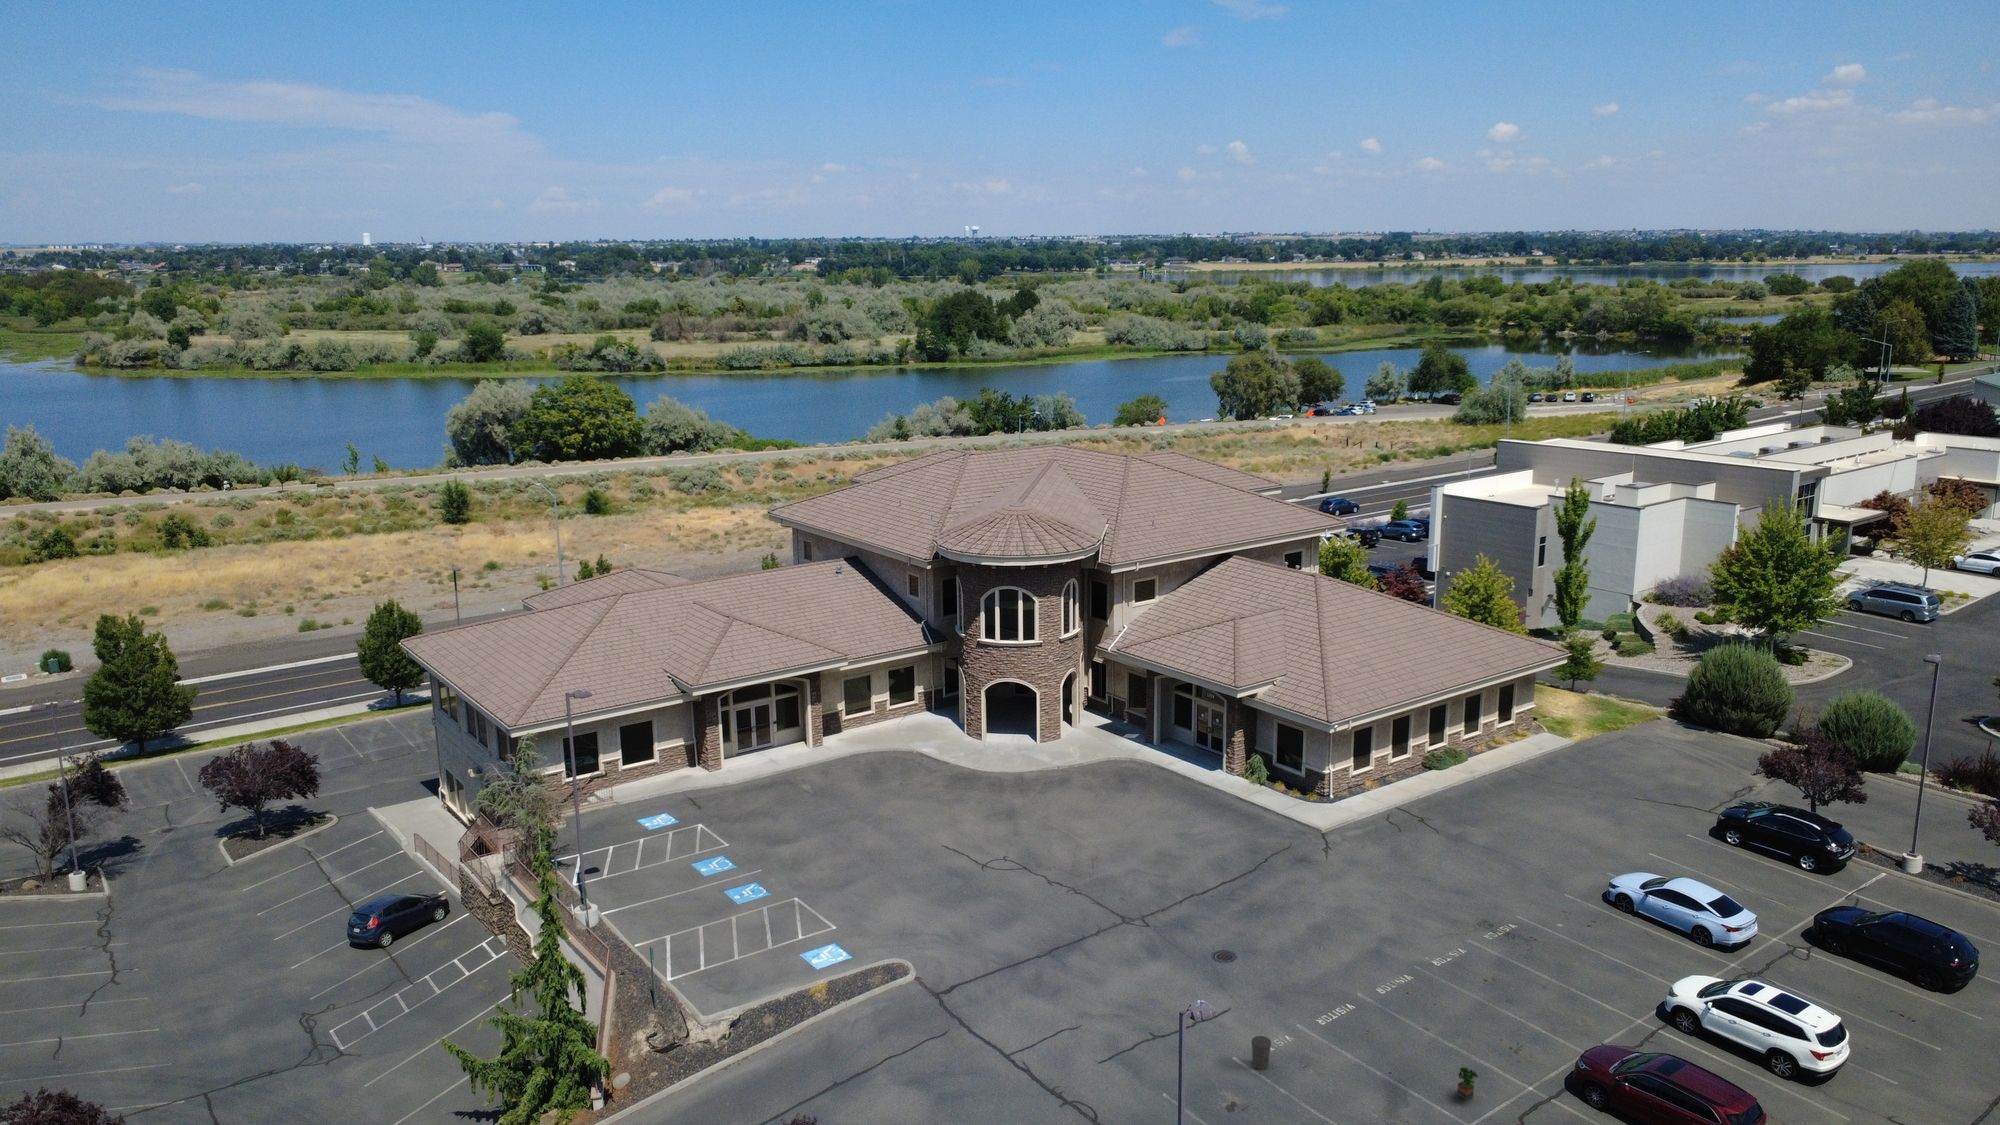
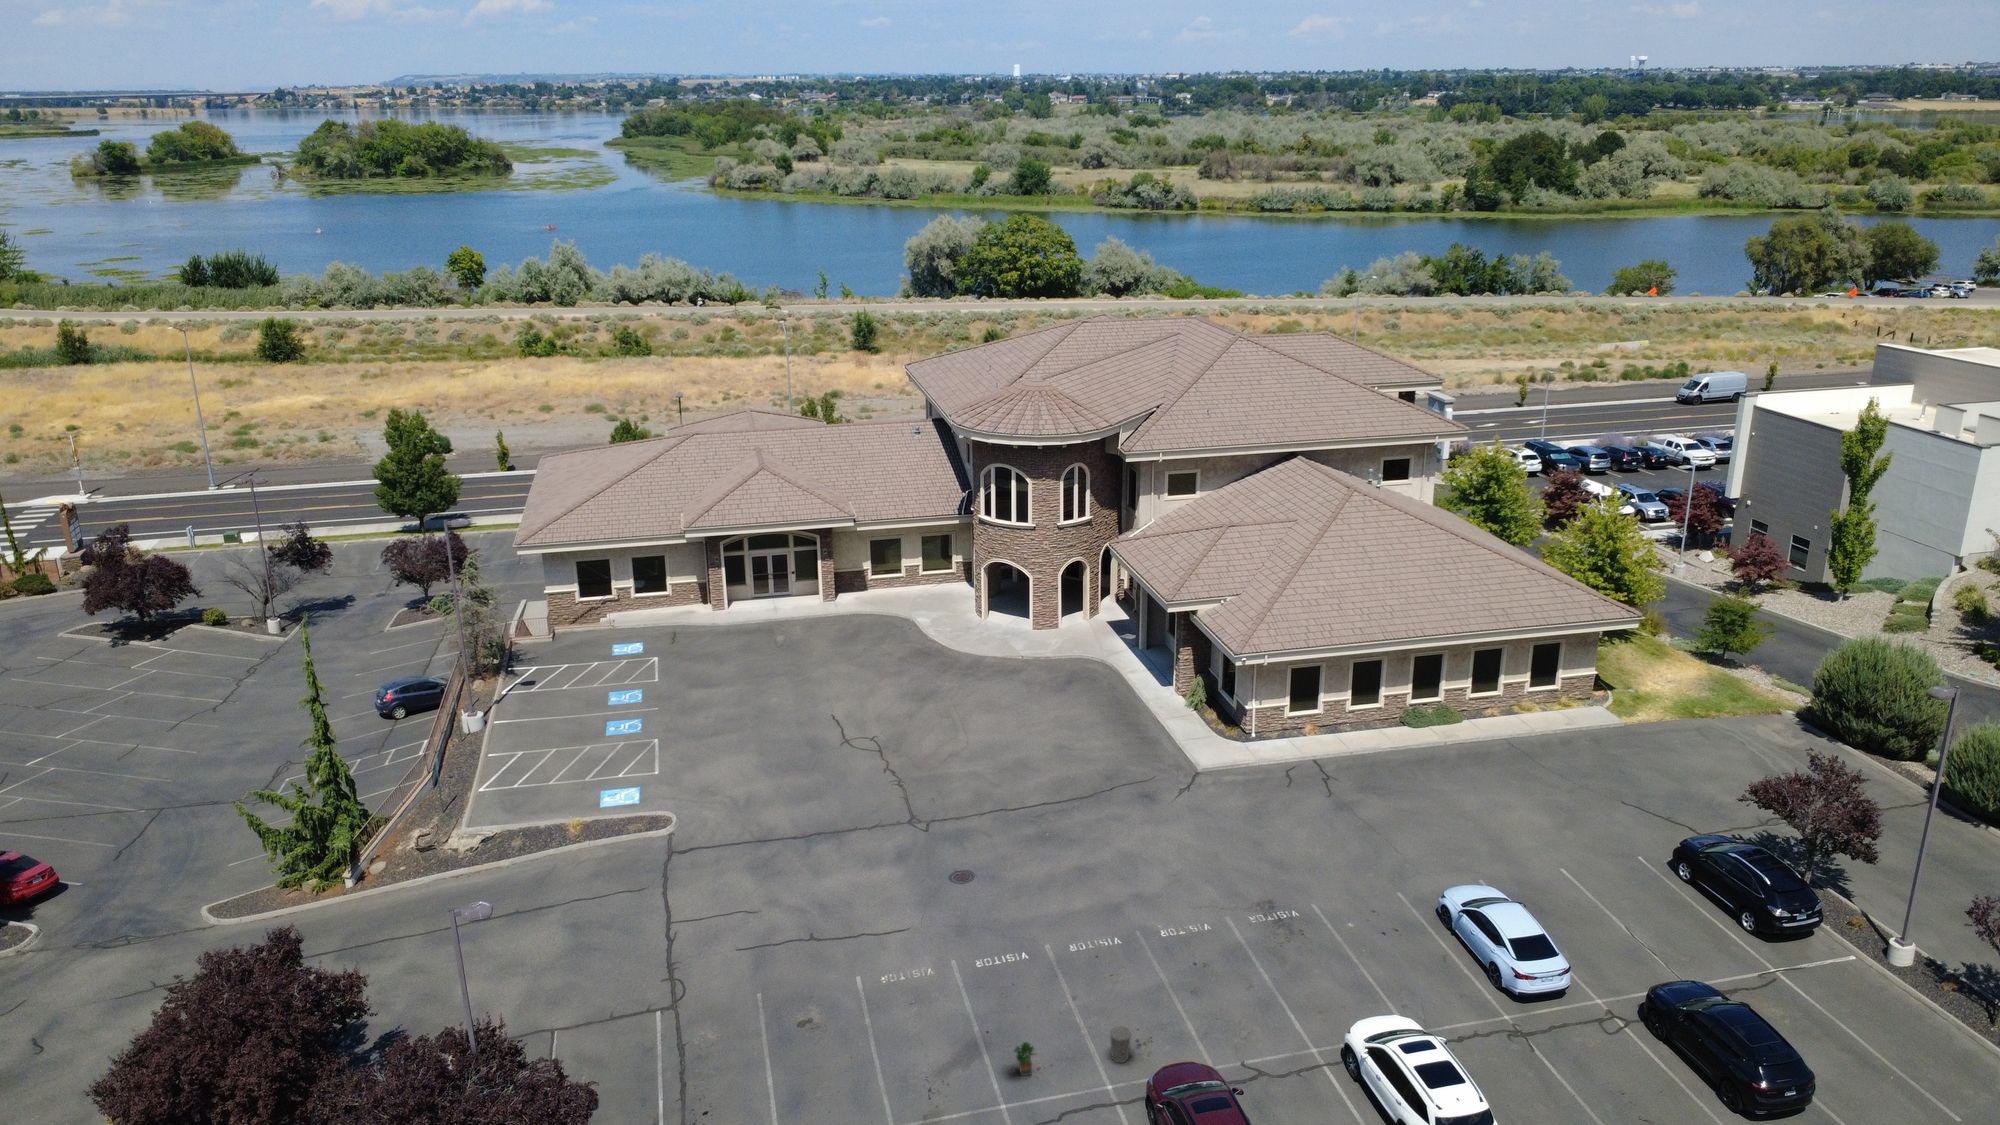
trash can: present [1252,1036,1271,1070] -> present [1110,1026,1131,1063]

